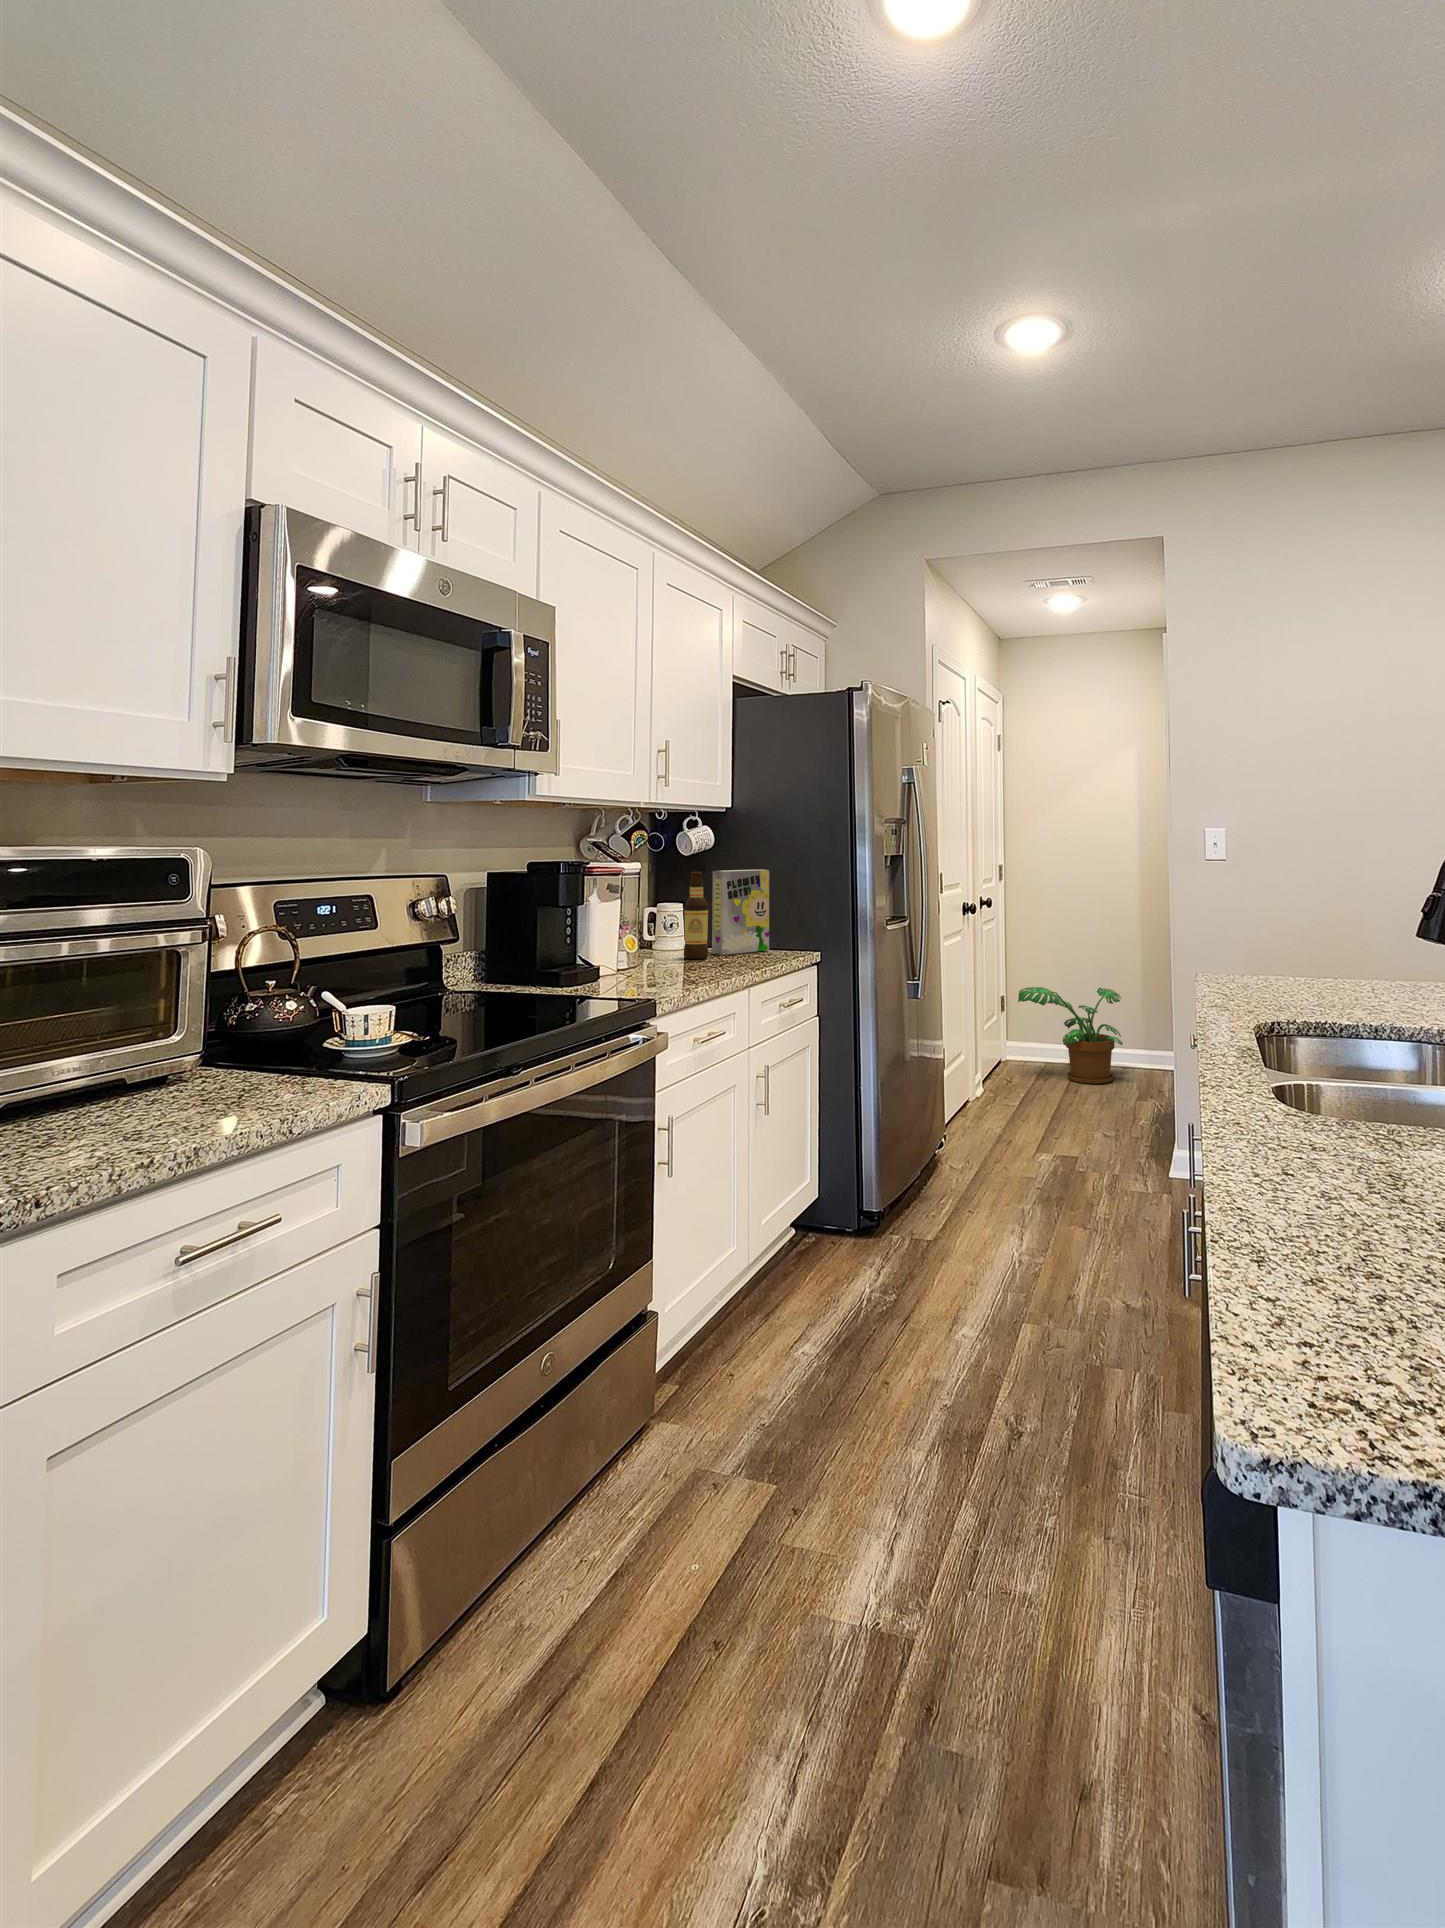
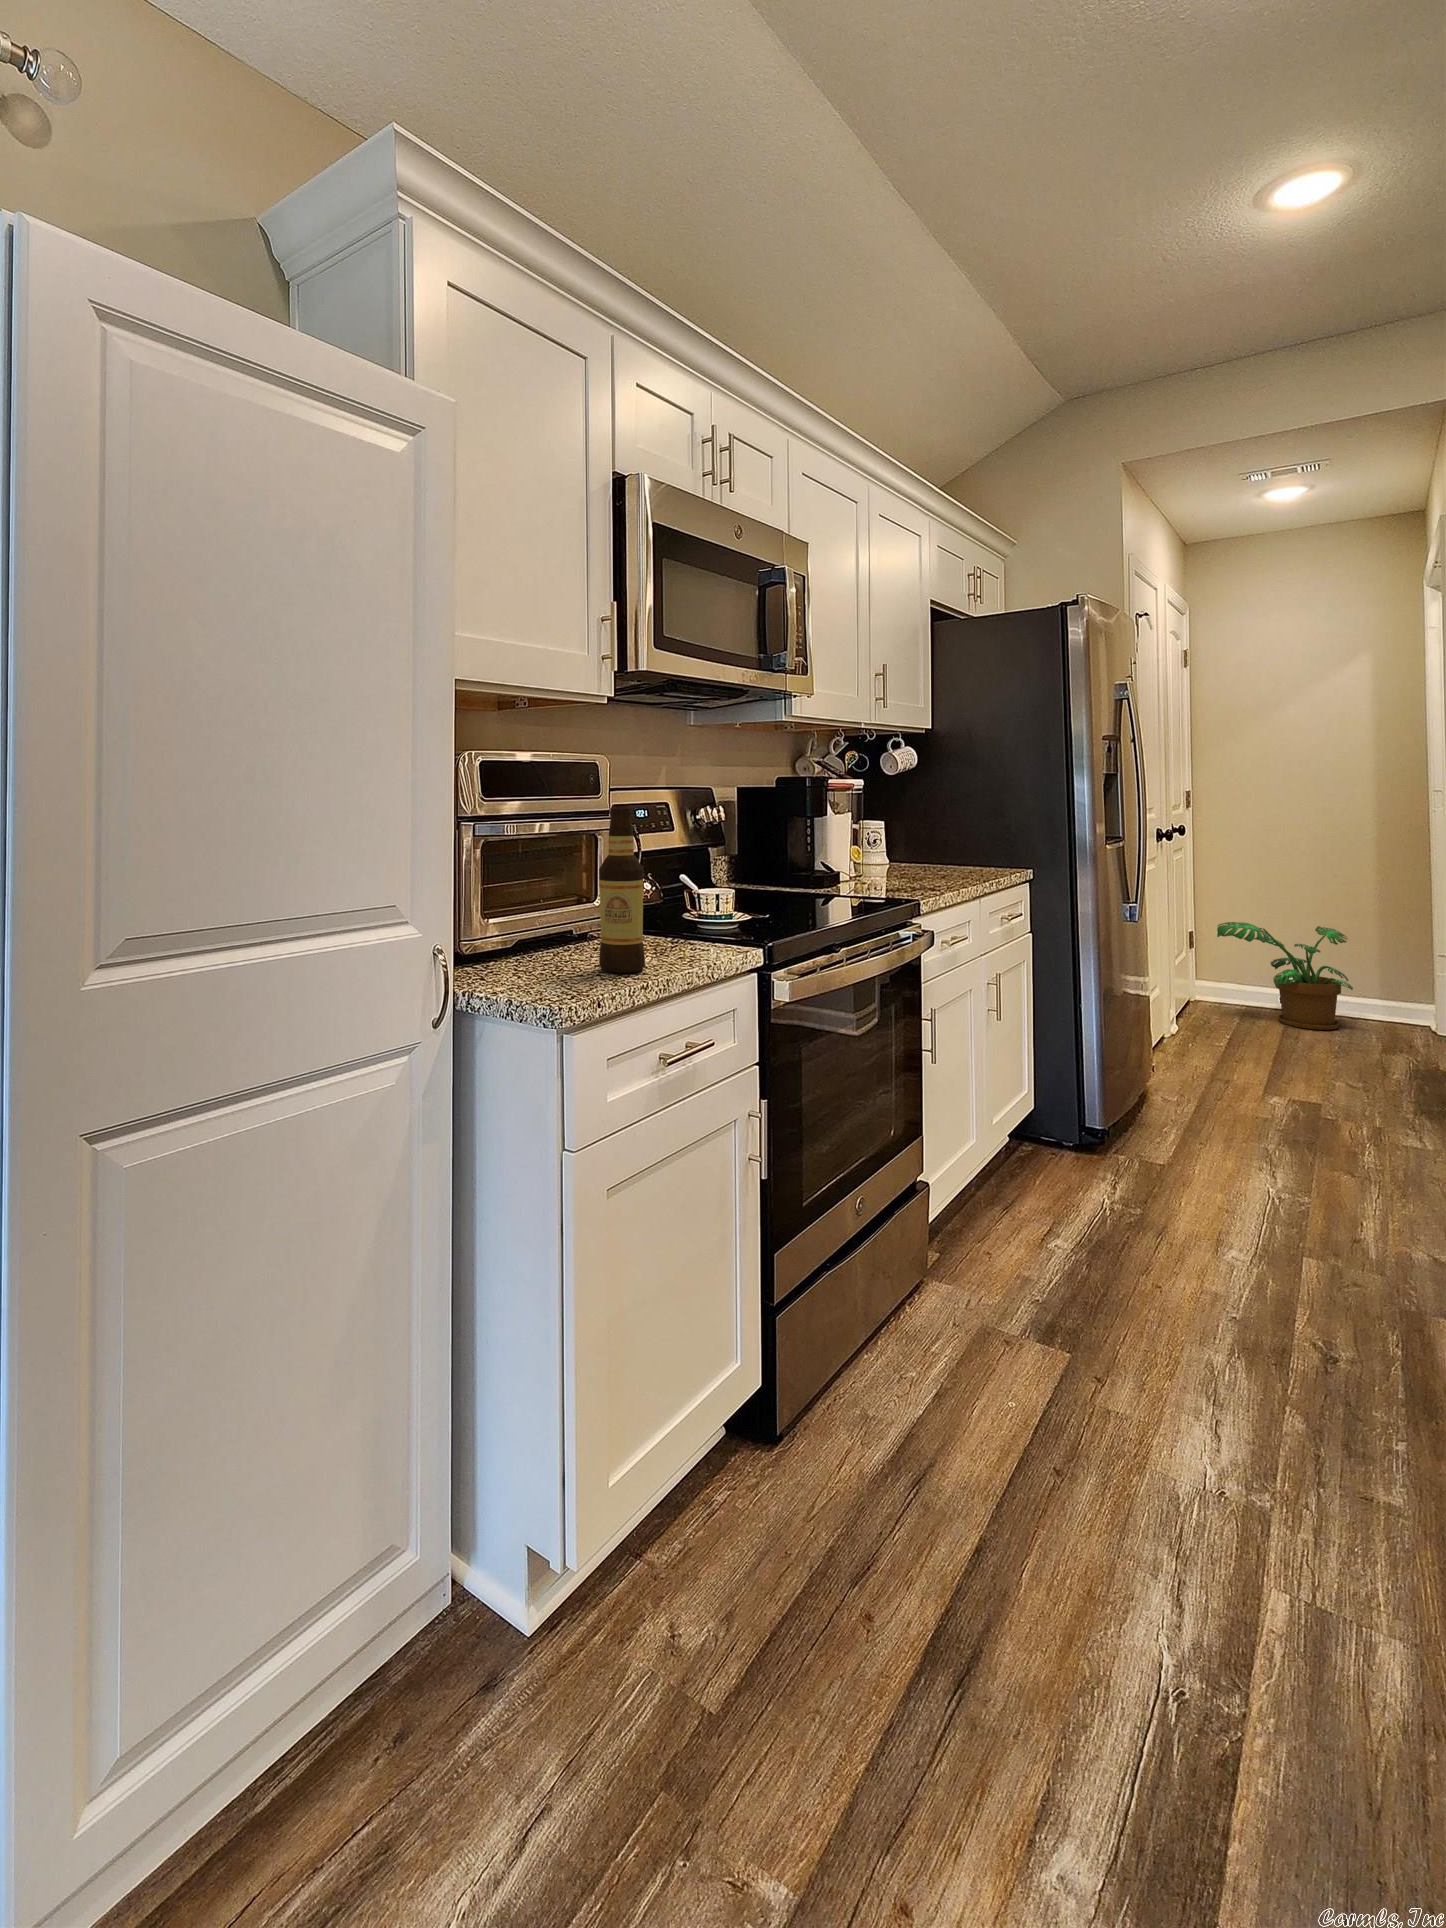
cereal box: present [712,869,769,955] -> none [926,788,981,869]
bottle: present [684,871,708,959] -> present [599,806,645,973]

